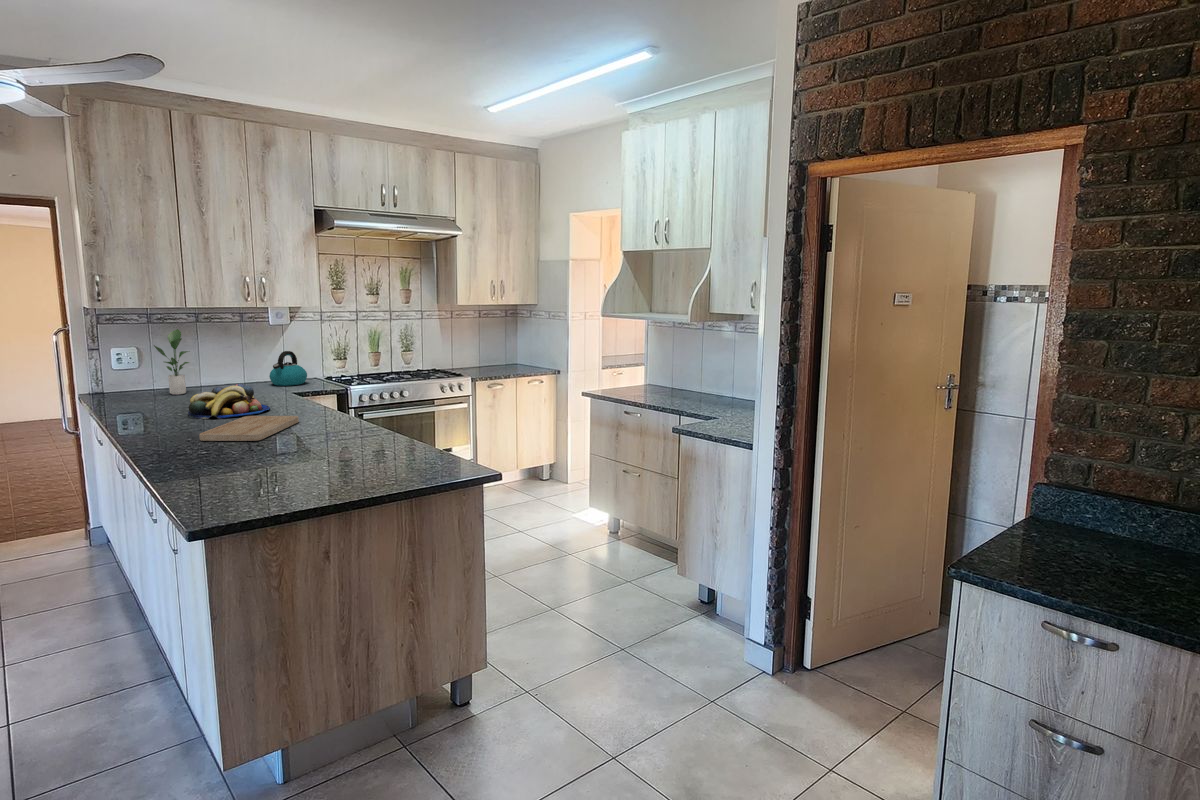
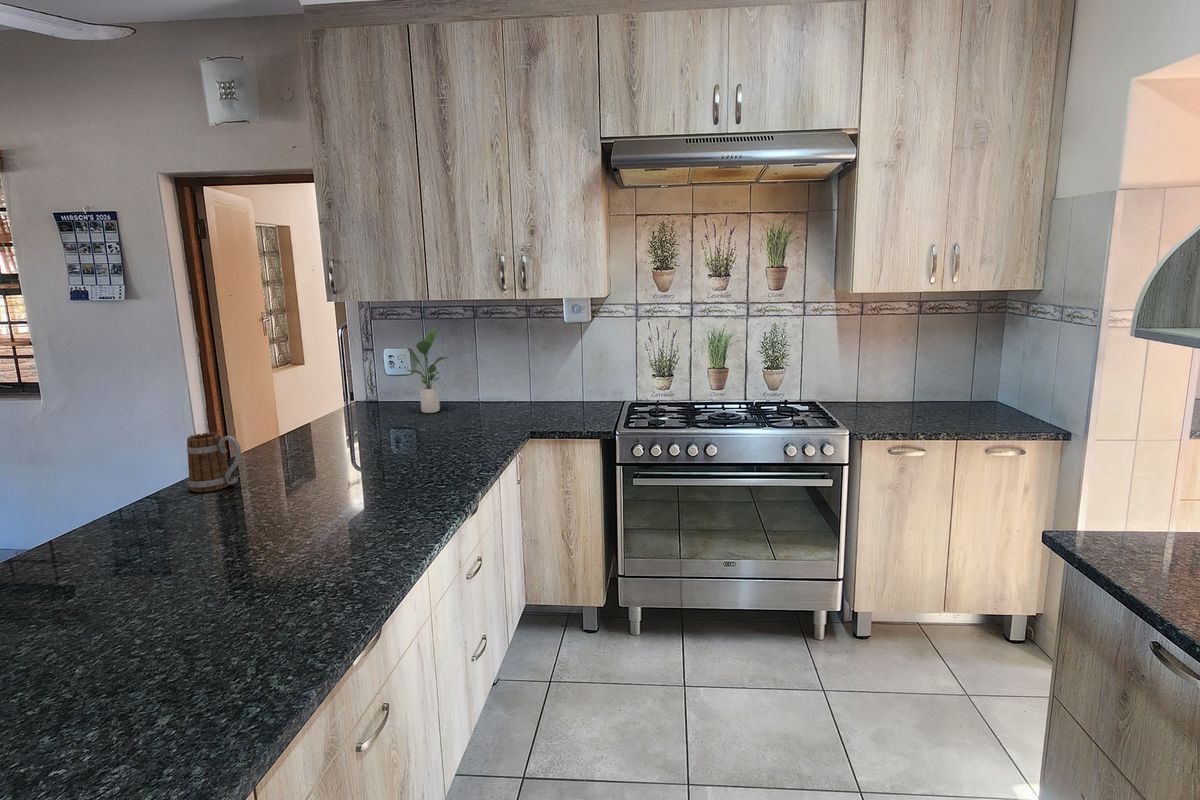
kettle: present [269,351,307,386] -> none [541,362,595,413]
fruit bowl: present [188,384,270,419] -> none [312,419,432,477]
mug: none [132,394,173,433] -> present [187,433,241,492]
cutting board: present [199,416,299,441] -> none [164,484,366,559]

